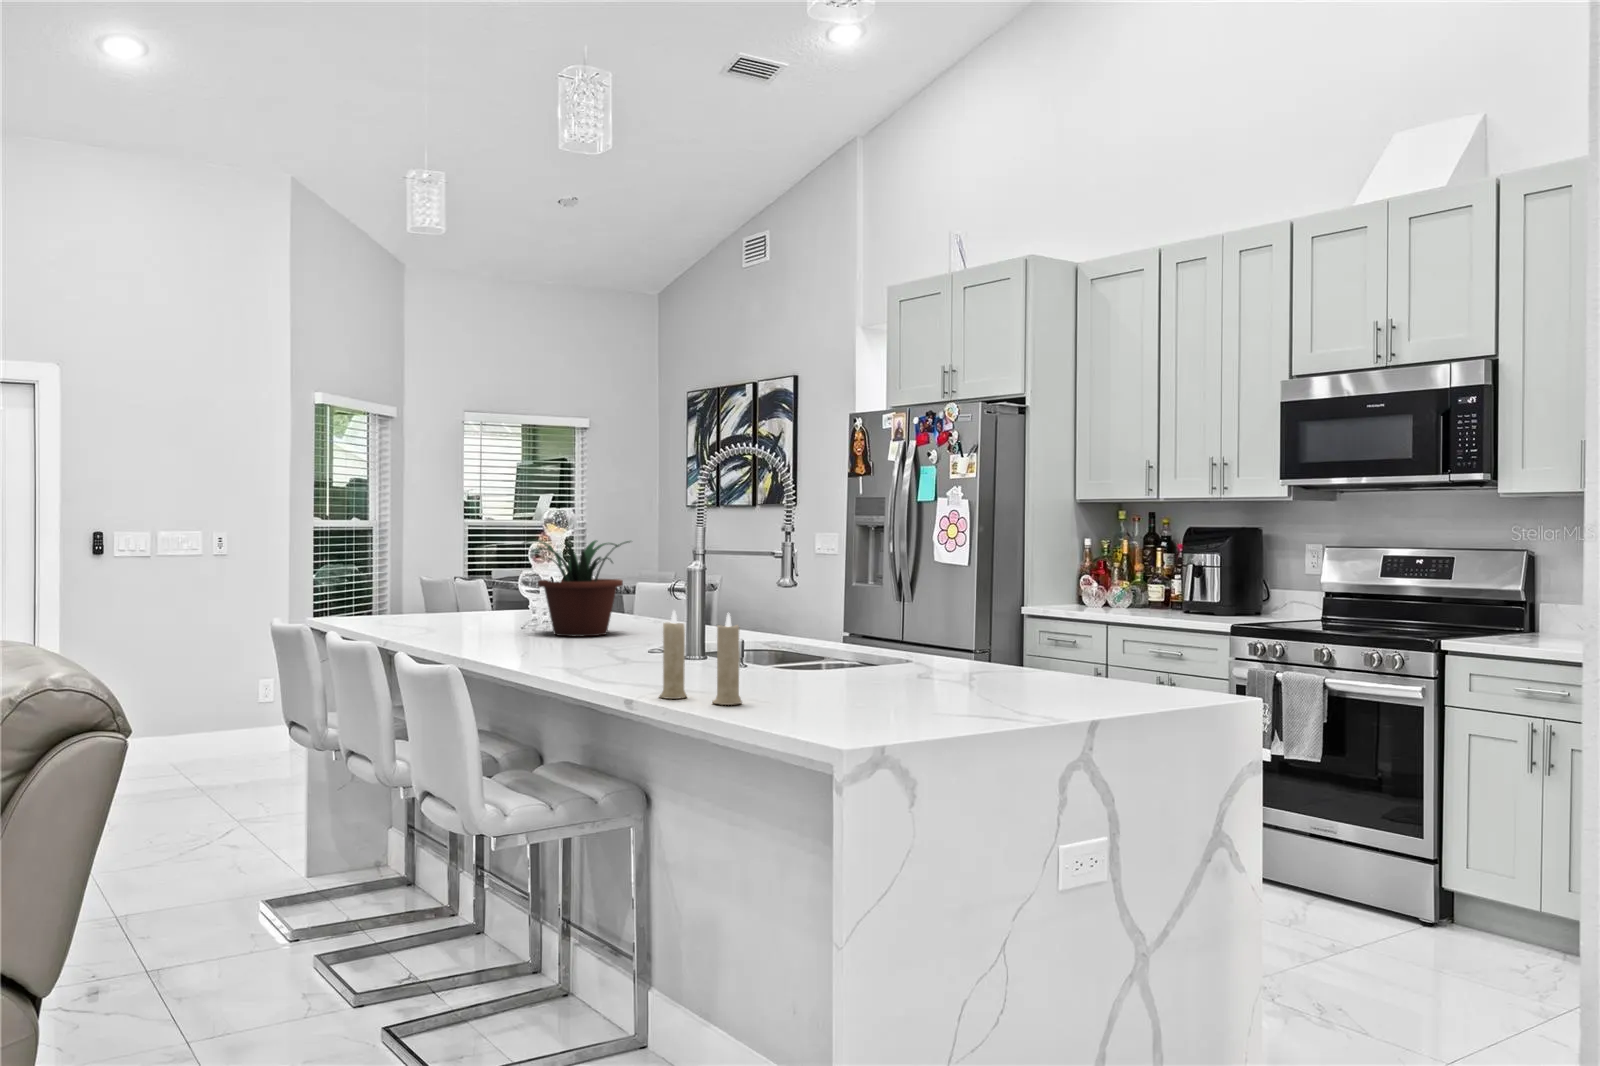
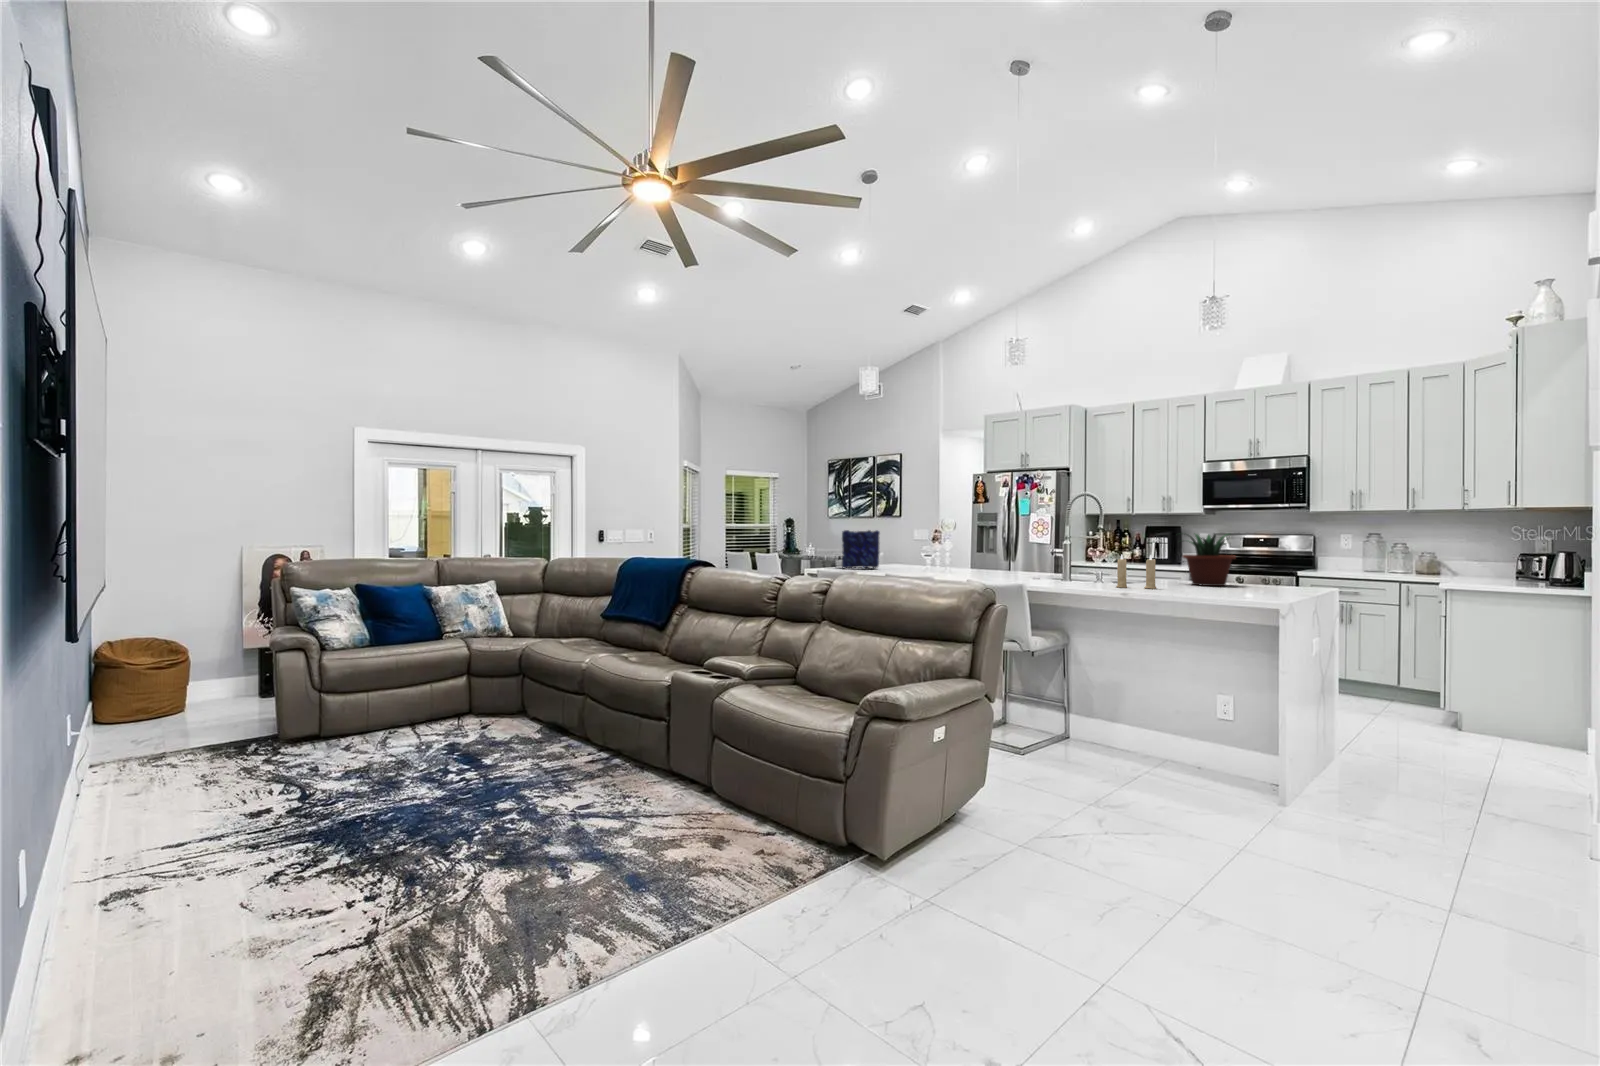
vase: none [393,536,481,621] -> present [842,530,880,568]
potted plant: present [524,540,630,637] -> present [1183,534,1236,586]

